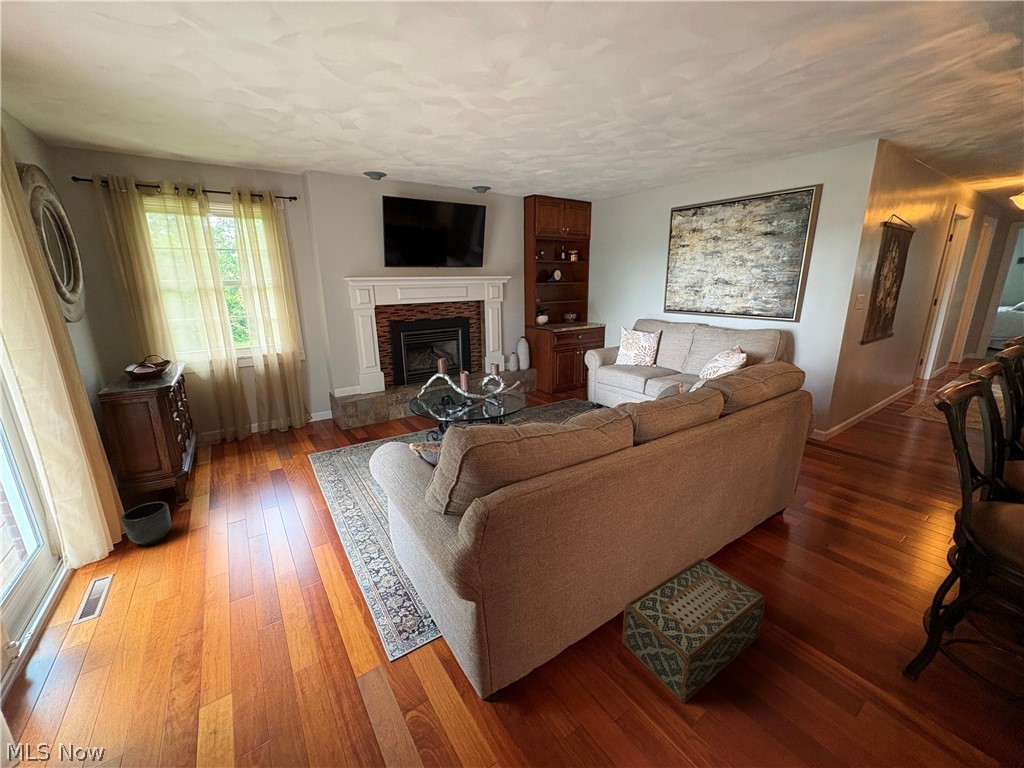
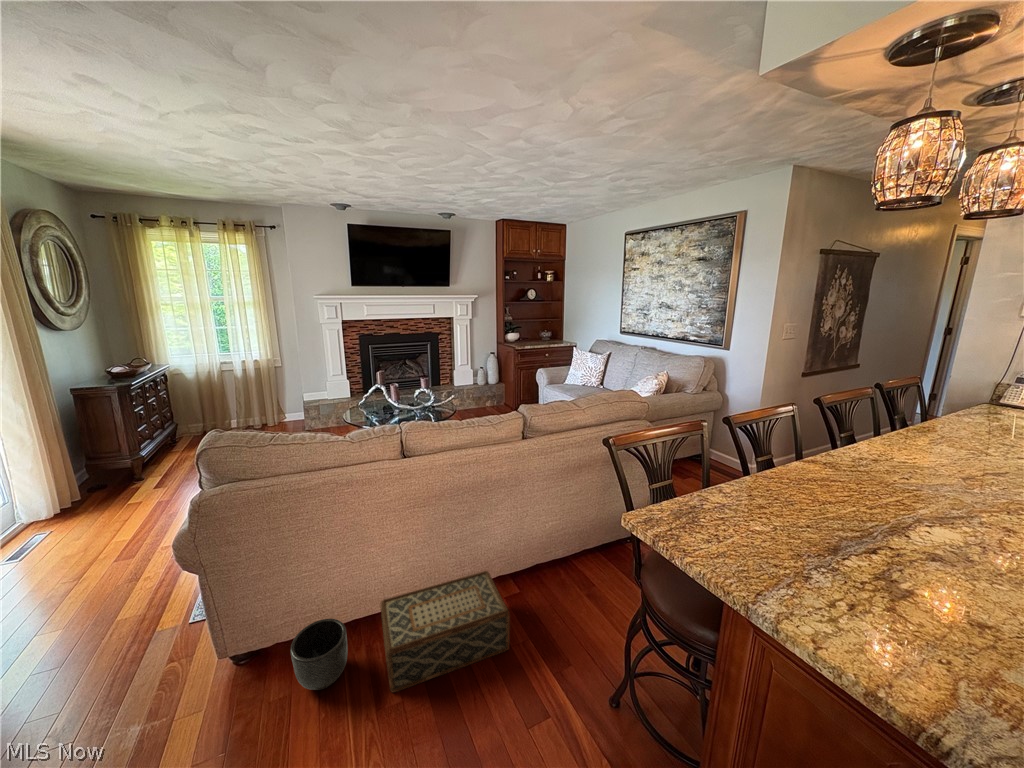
planter: present [121,502,171,545] -> present [291,619,348,690]

